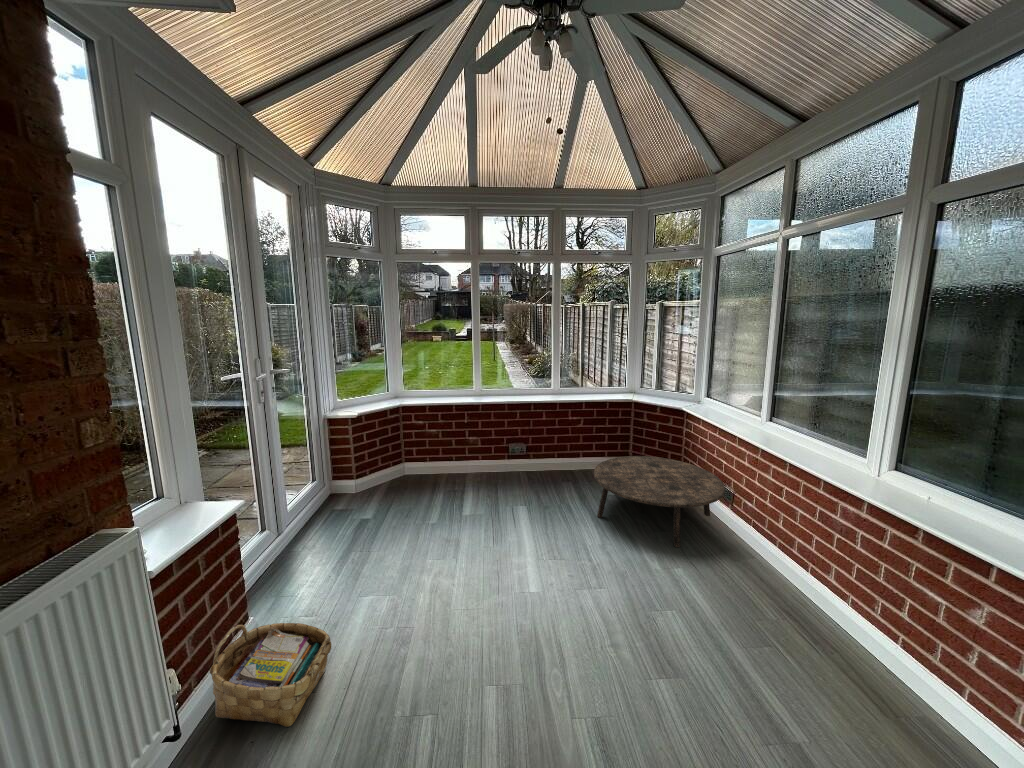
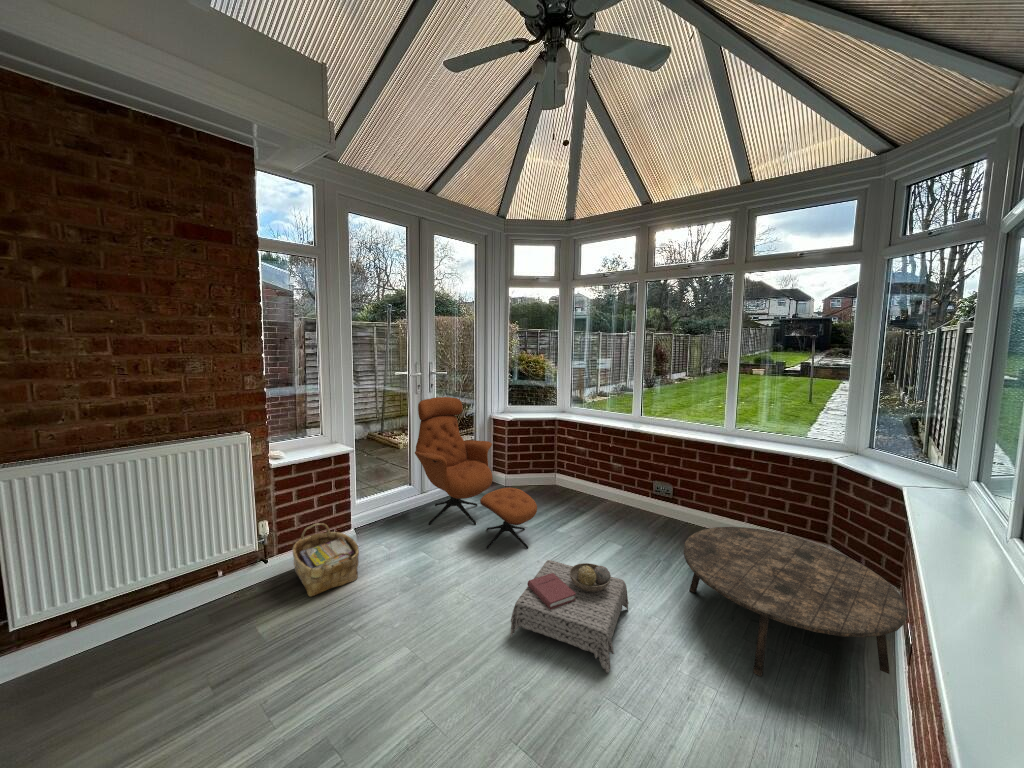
lounge chair: none [279,401,463,567] -> present [415,397,537,549]
ottoman: none [514,520,626,615] -> present [510,560,629,673]

